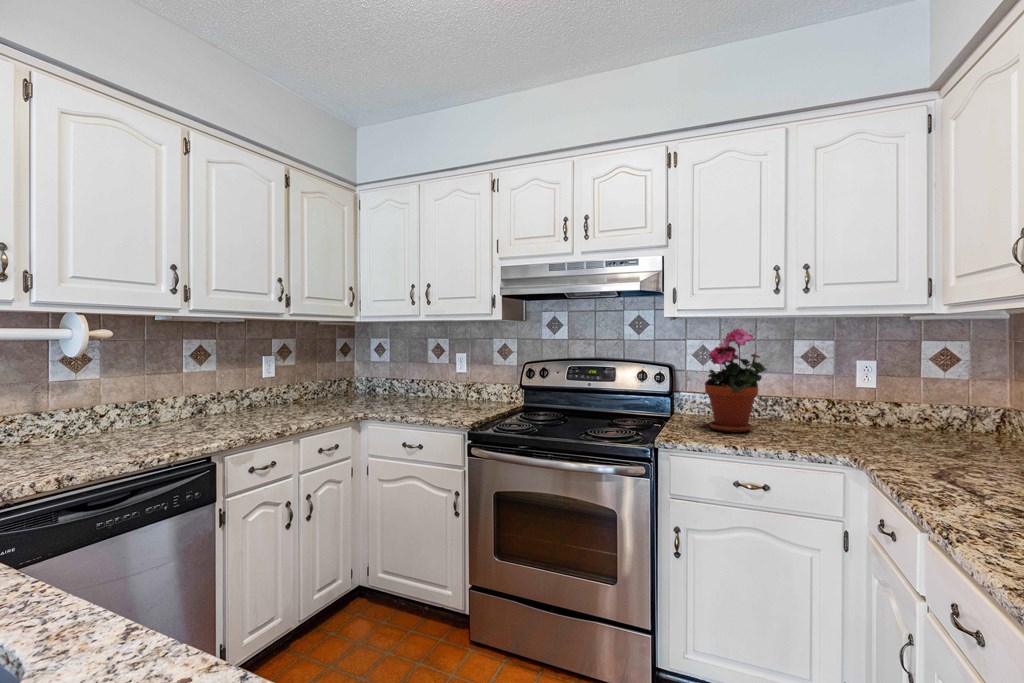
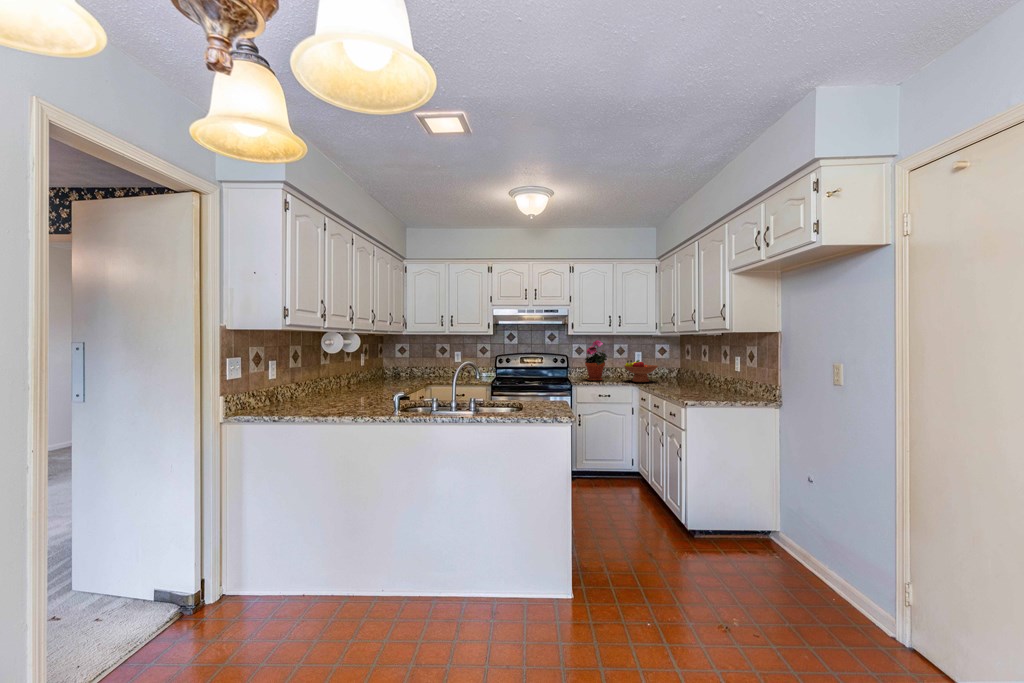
fruit bowl: none [811,383,928,450] -> present [624,360,658,382]

